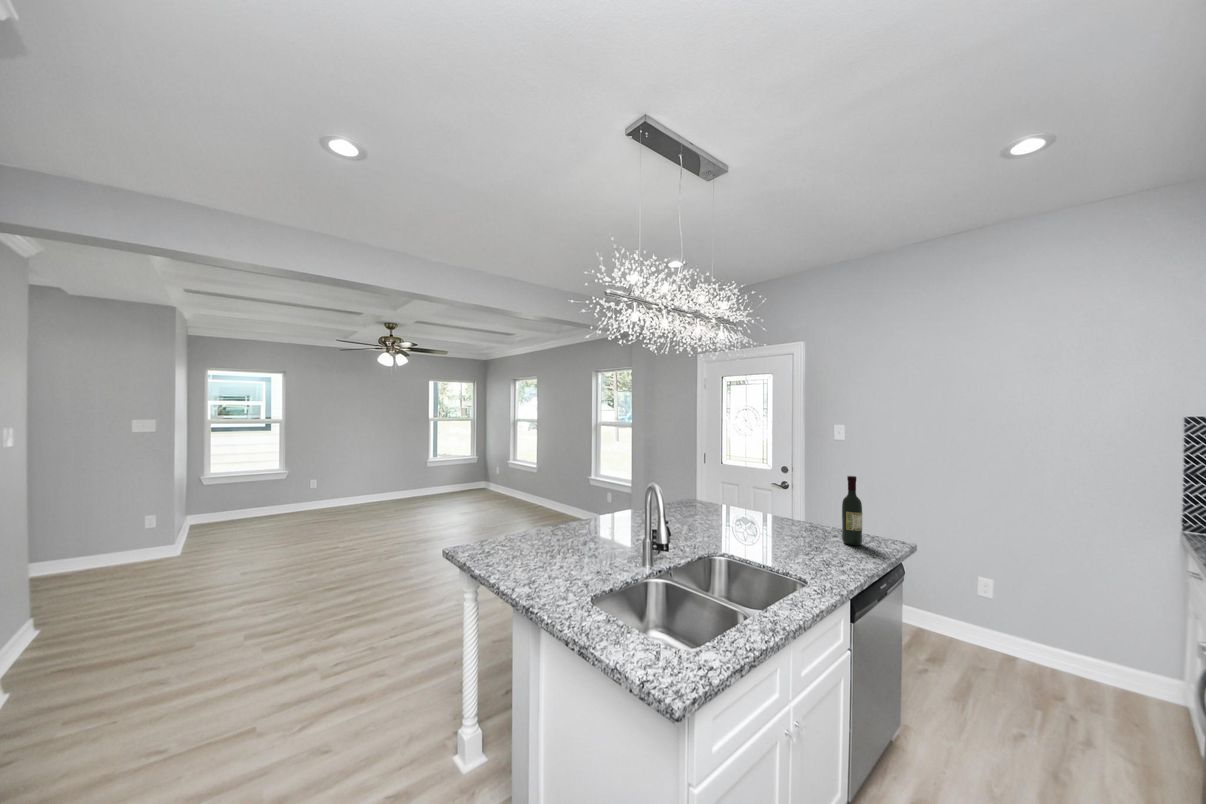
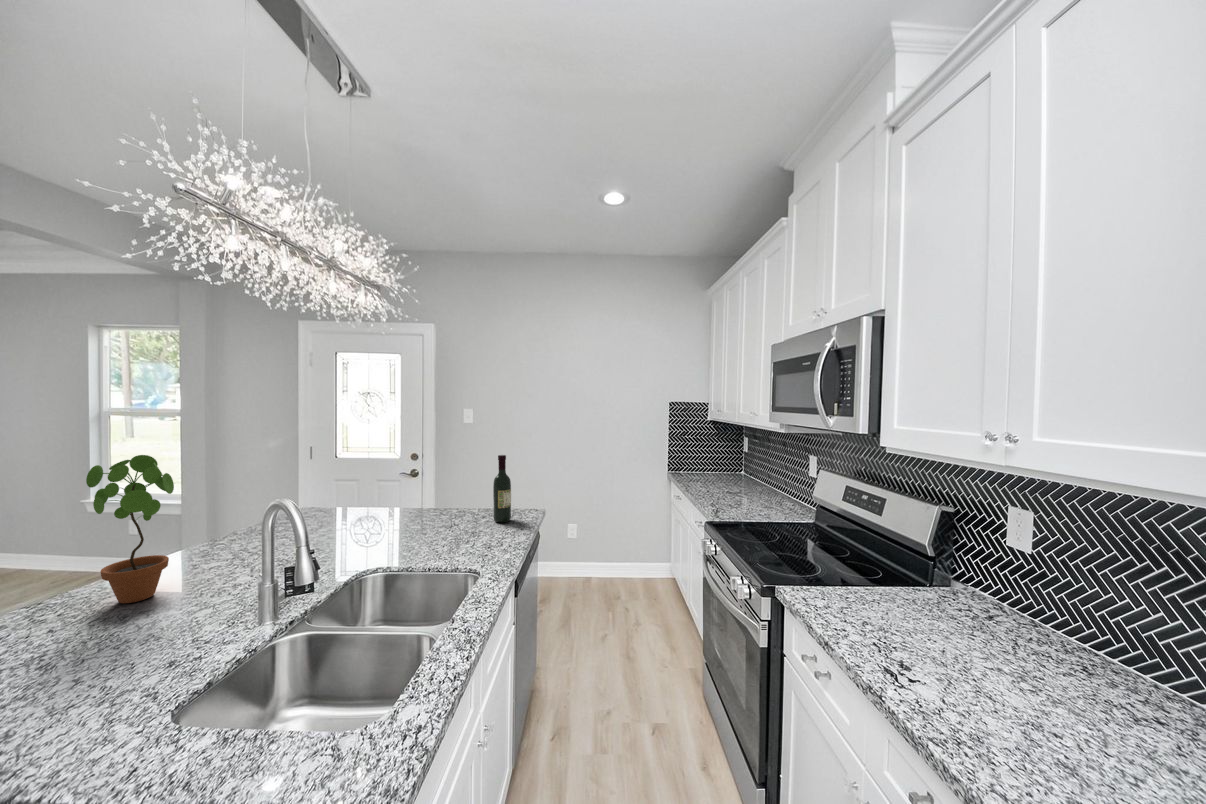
potted plant: none [575,447,610,535] -> present [86,455,174,603]

